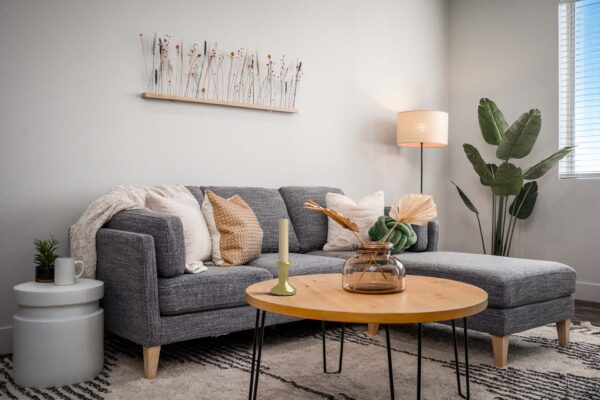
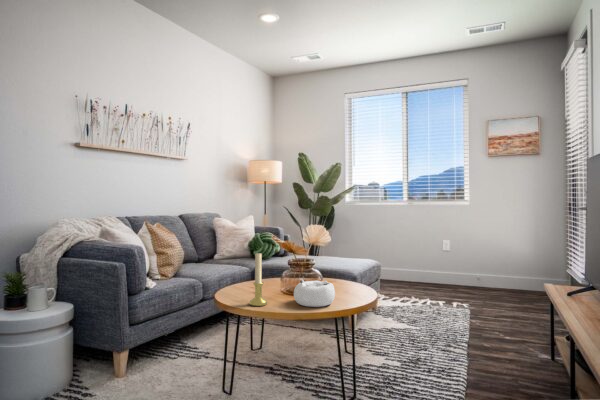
decorative bowl: none [333,261,398,303] -> present [294,280,335,307]

